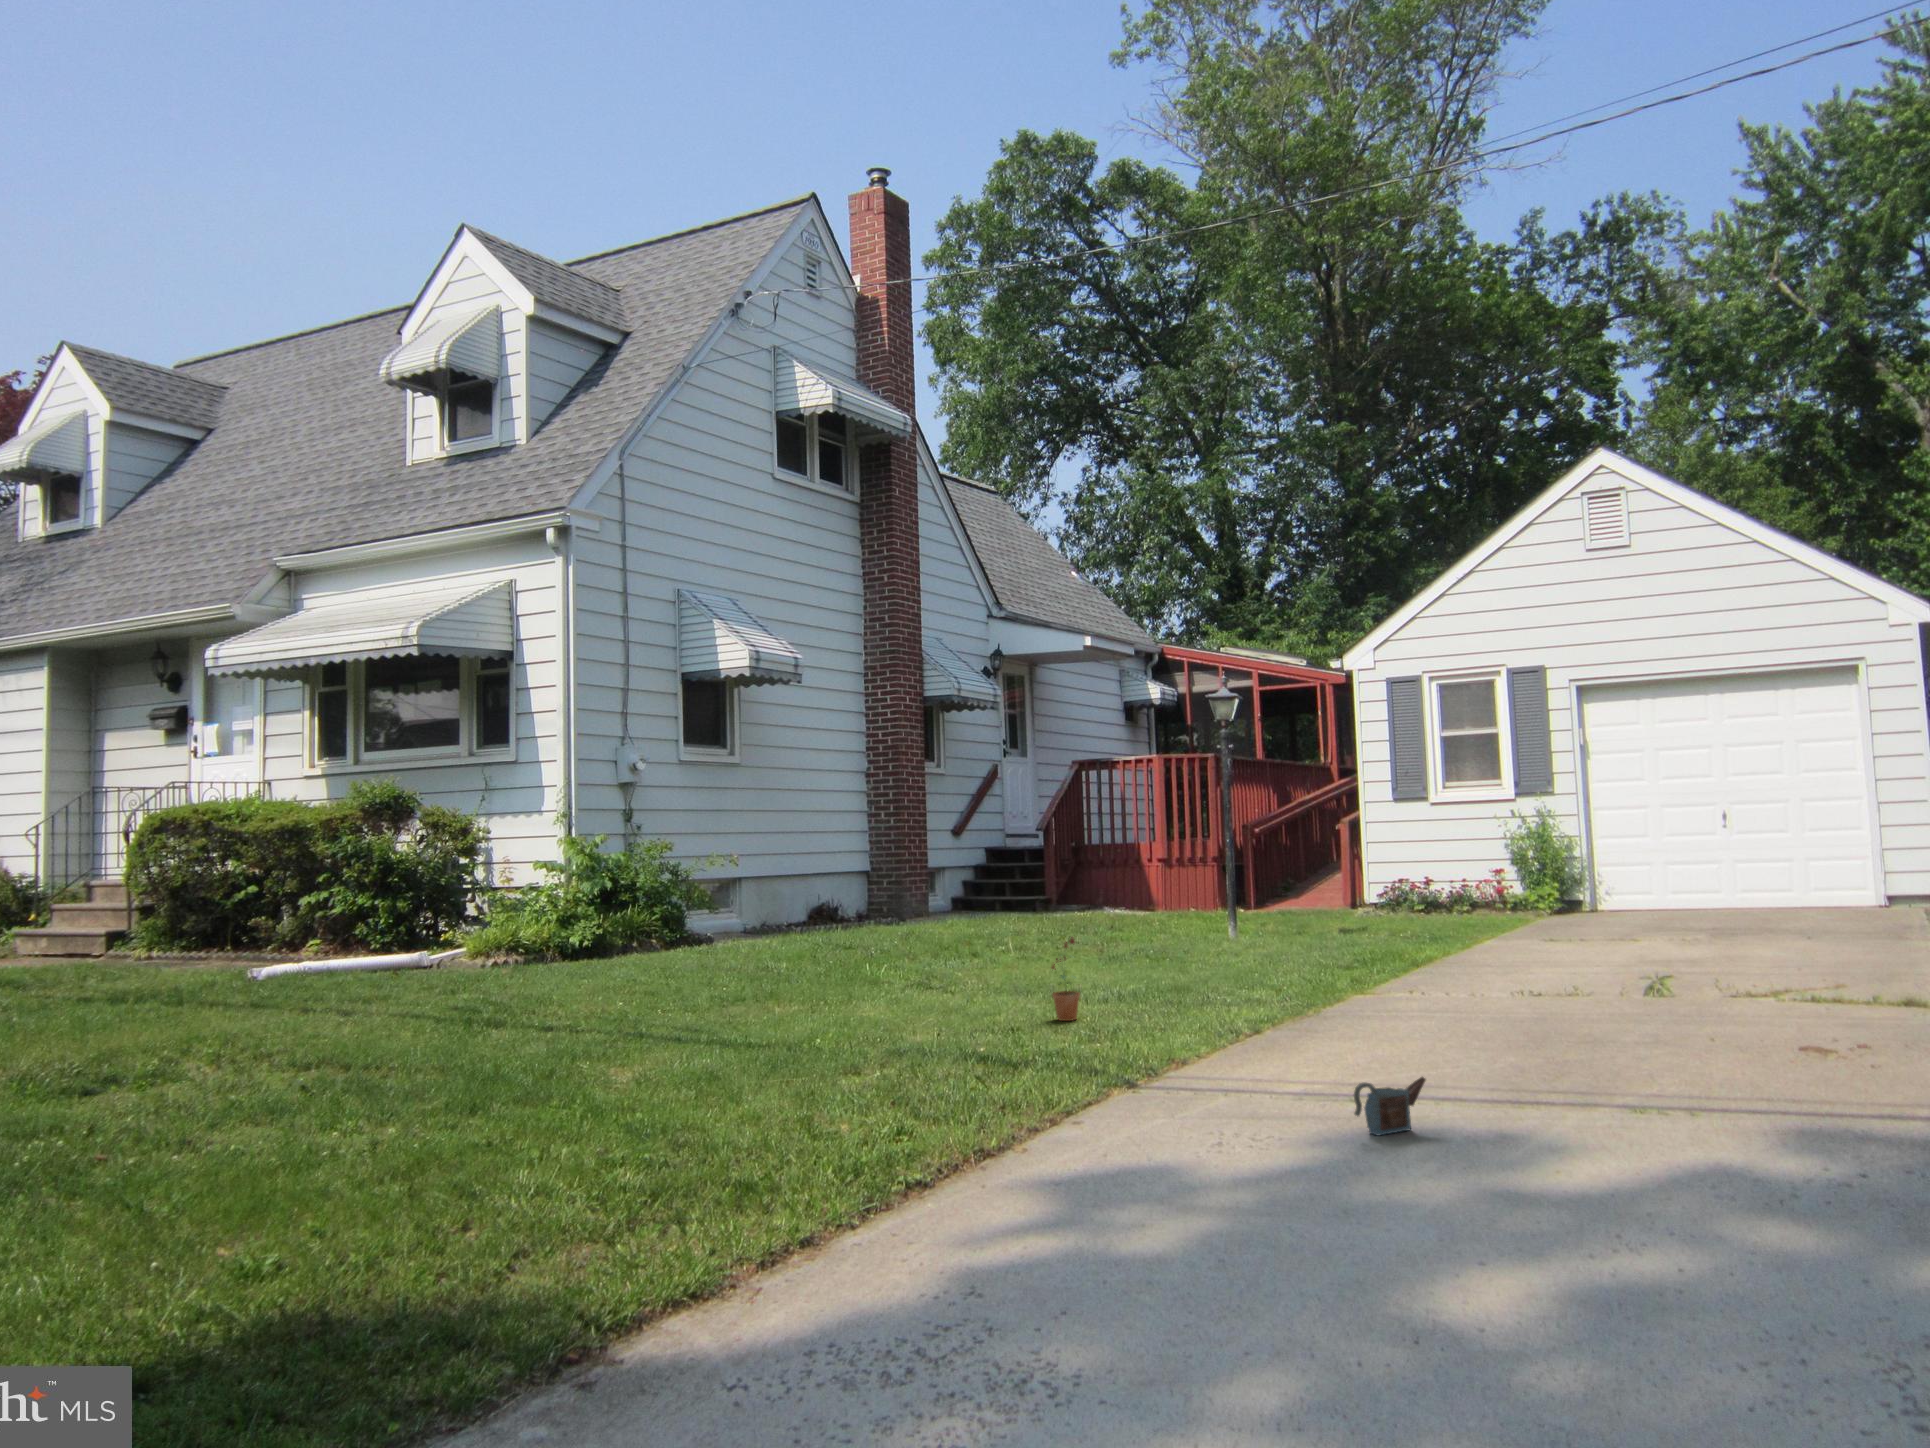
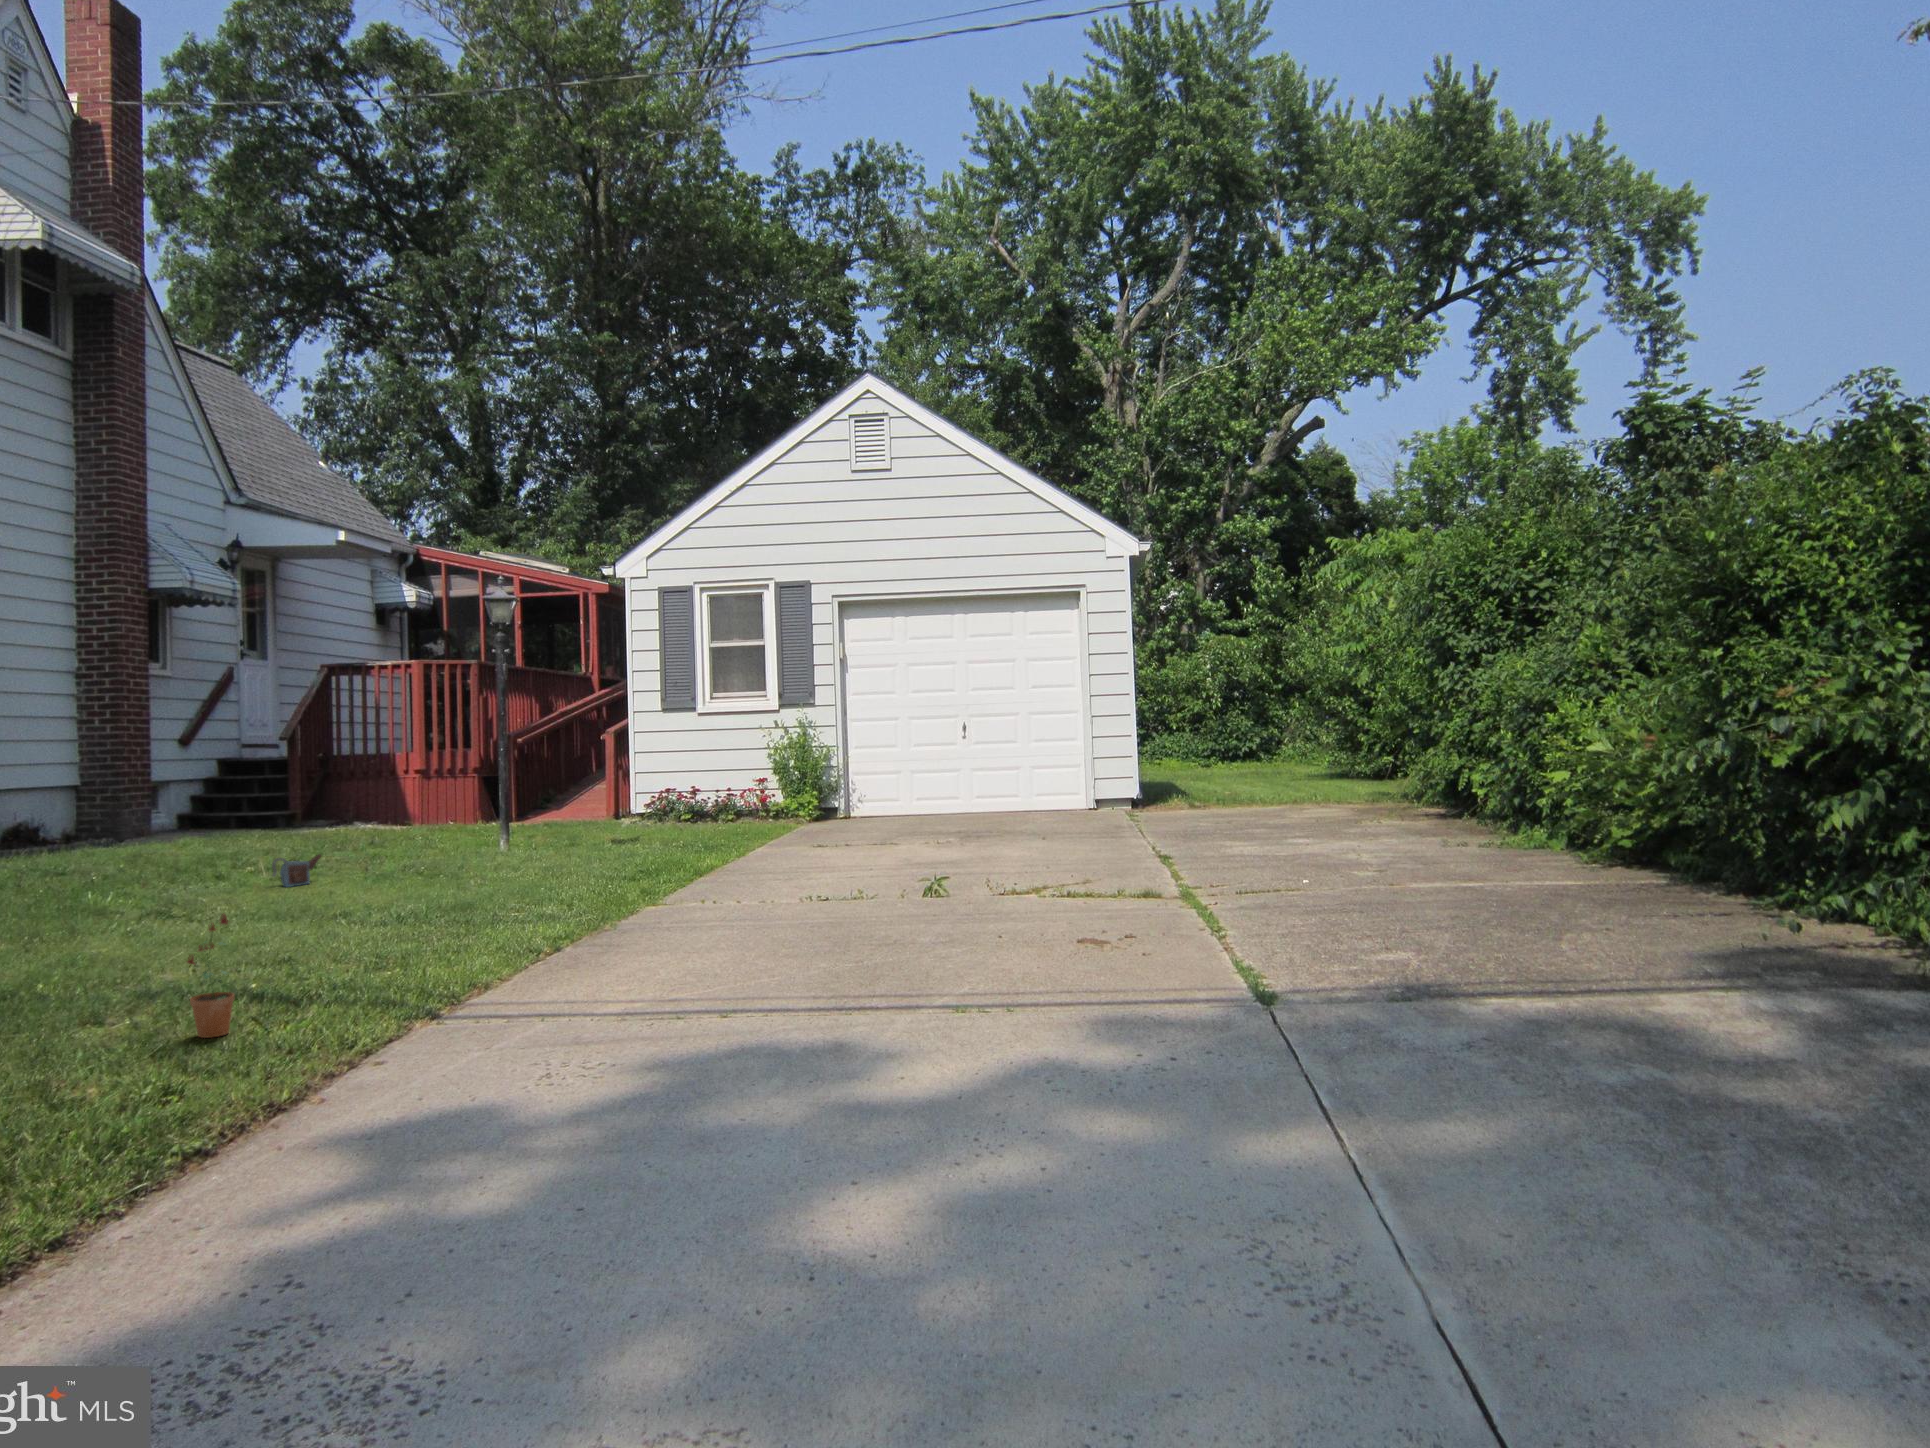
watering can: present [1354,1077,1426,1135] -> present [272,854,321,887]

